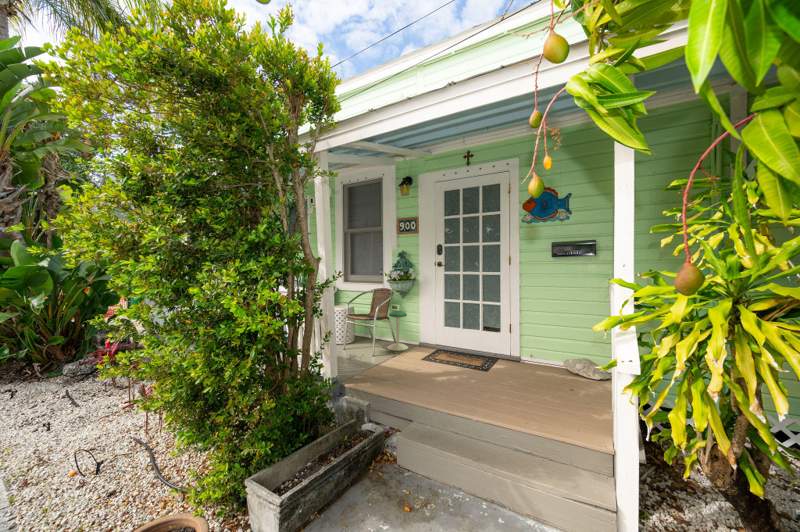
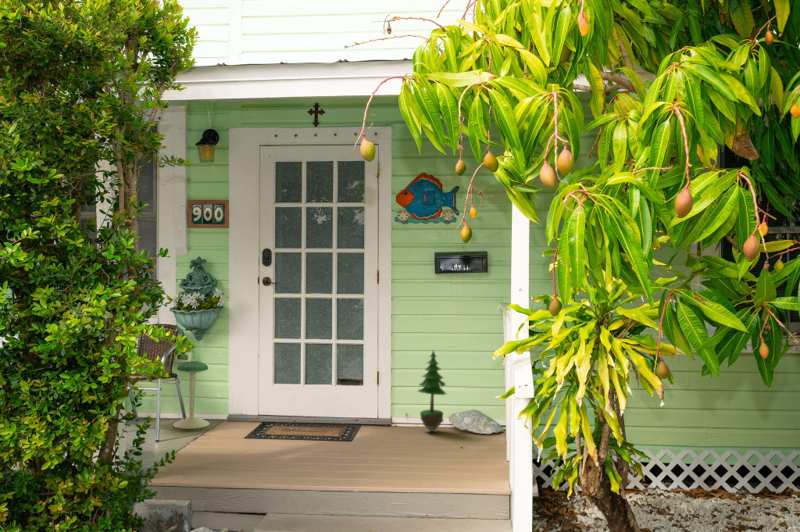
potted tree: none [537,312,561,371] -> present [418,351,446,431]

